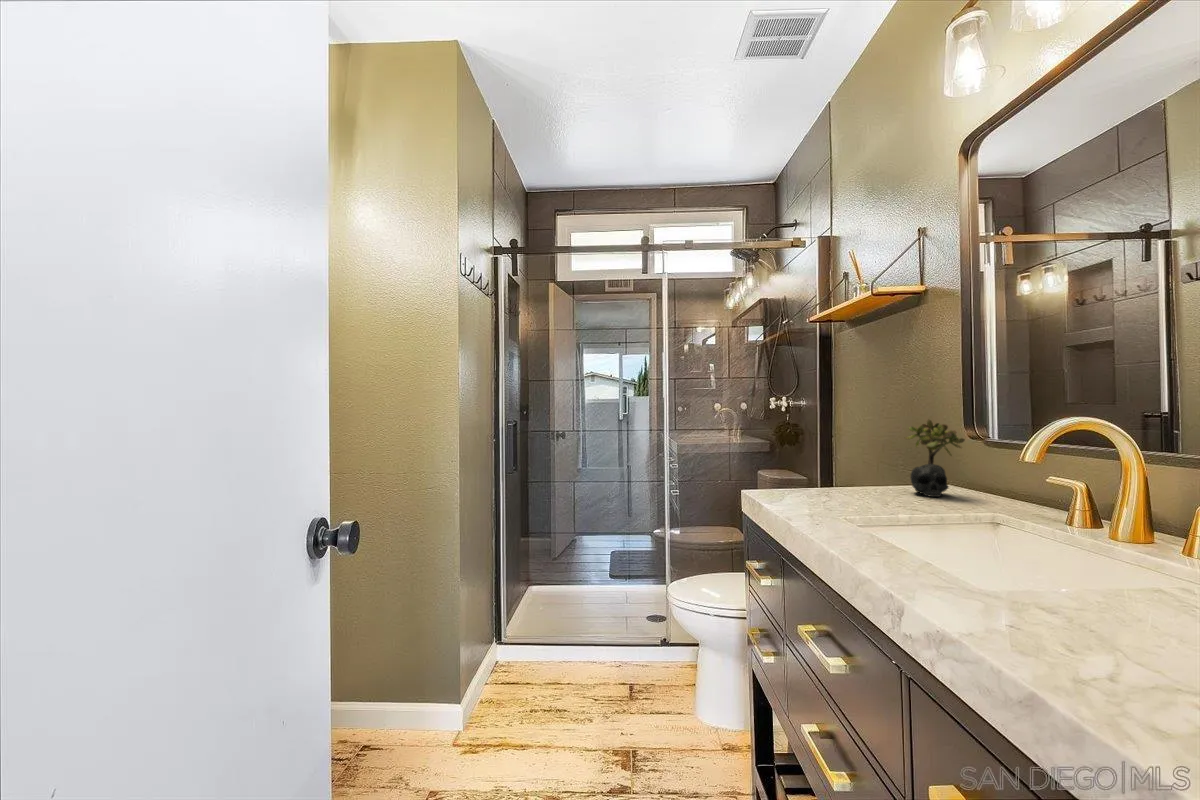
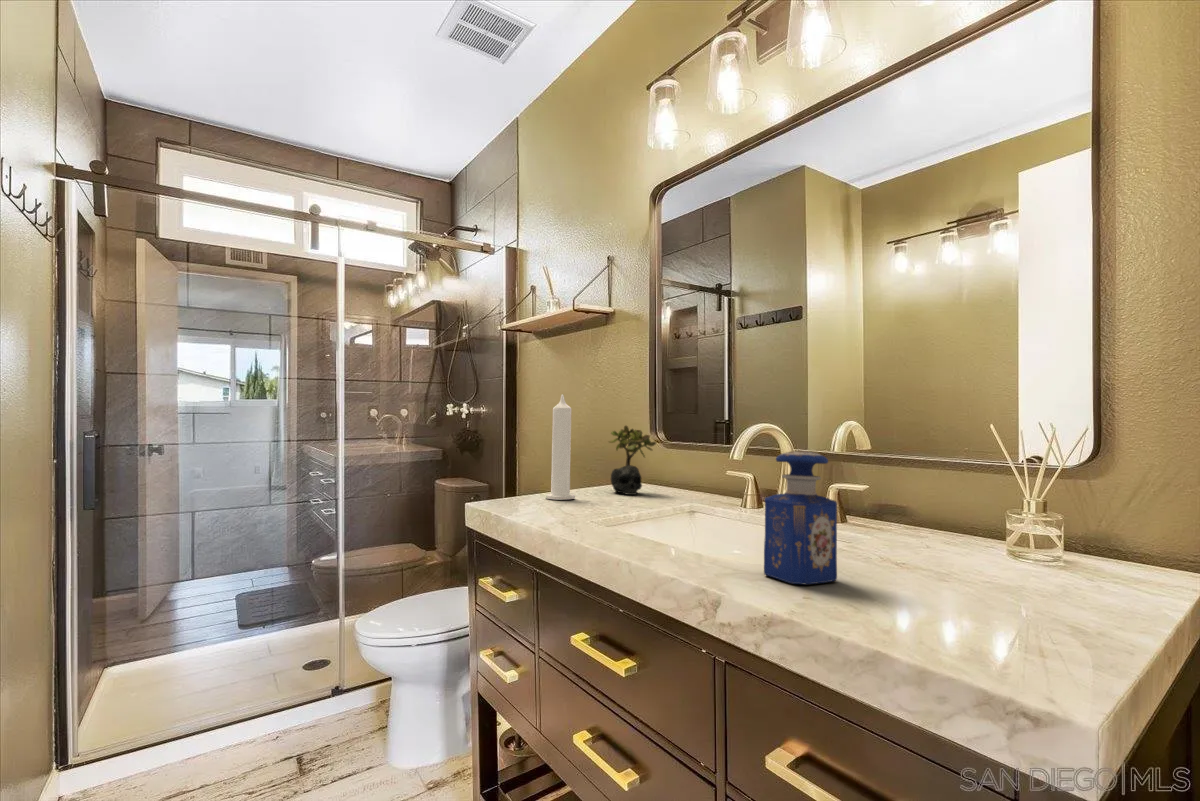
candle: none [826,391,858,499] -> present [546,394,575,500]
perfume bottle: none [982,474,1092,648] -> present [764,451,837,584]

